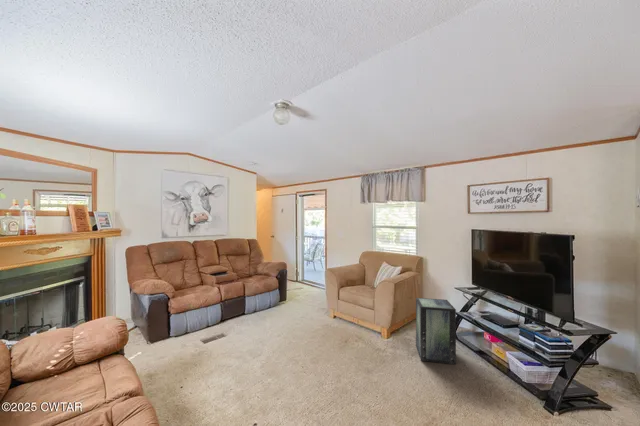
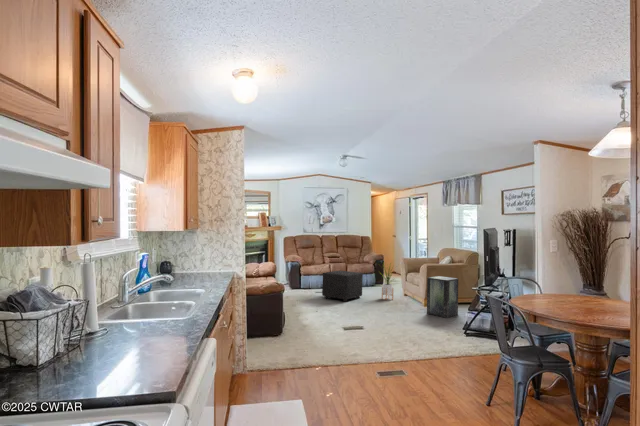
house plant: none [311,276,341,336] -> present [382,267,393,299]
ottoman: none [231,301,292,362] -> present [322,271,363,302]

